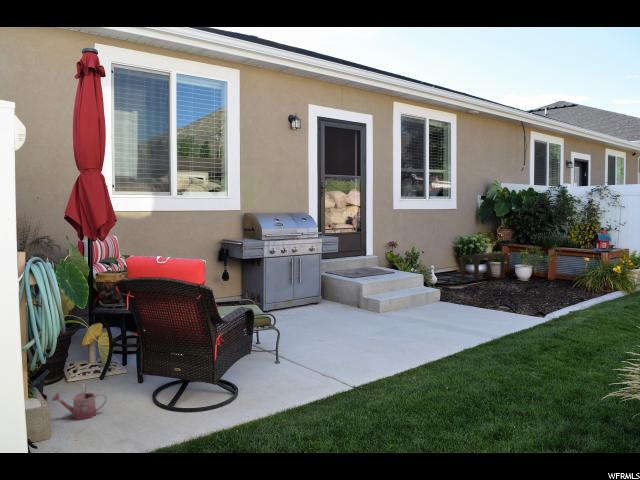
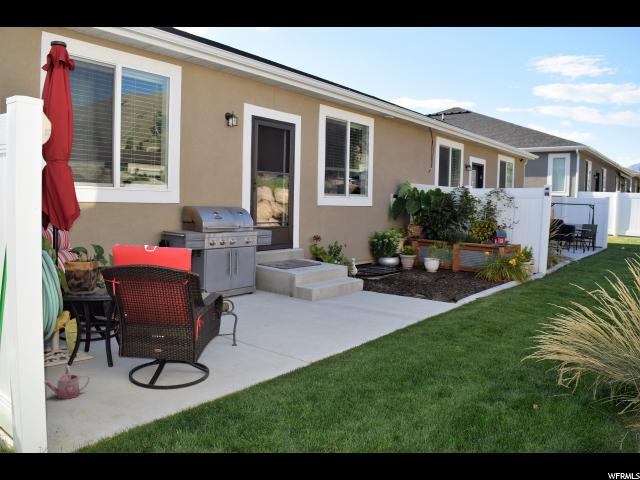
bench: present [460,252,506,281] -> none [377,247,418,273]

